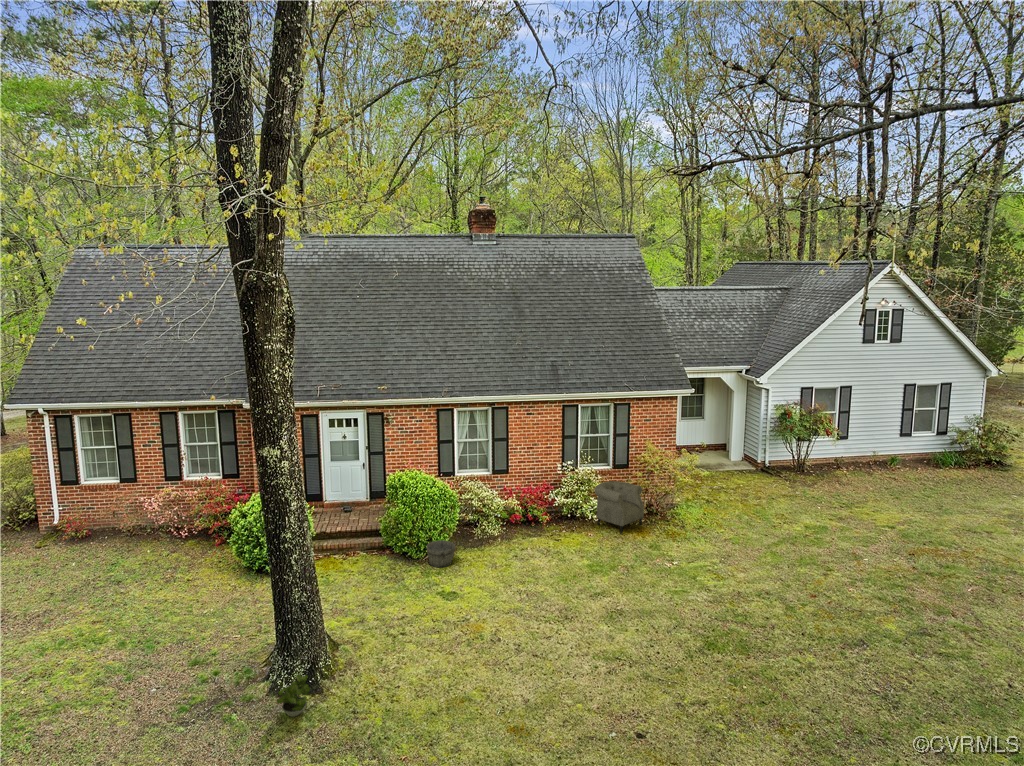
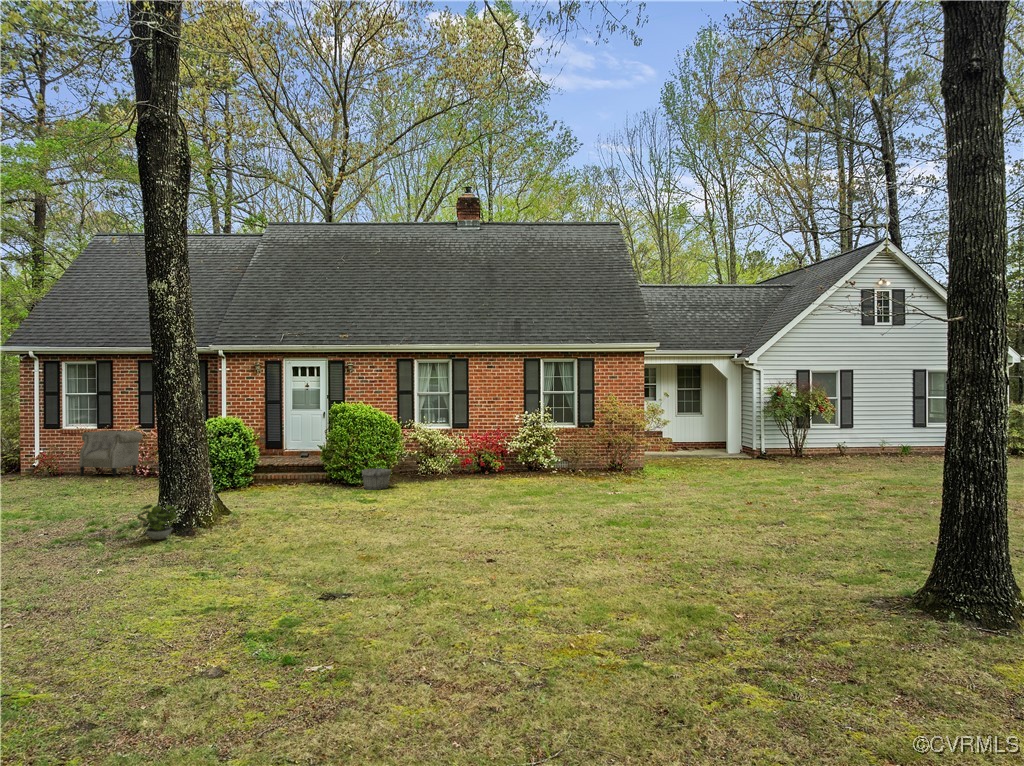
chair: present [595,481,644,534] -> present [79,431,143,477]

